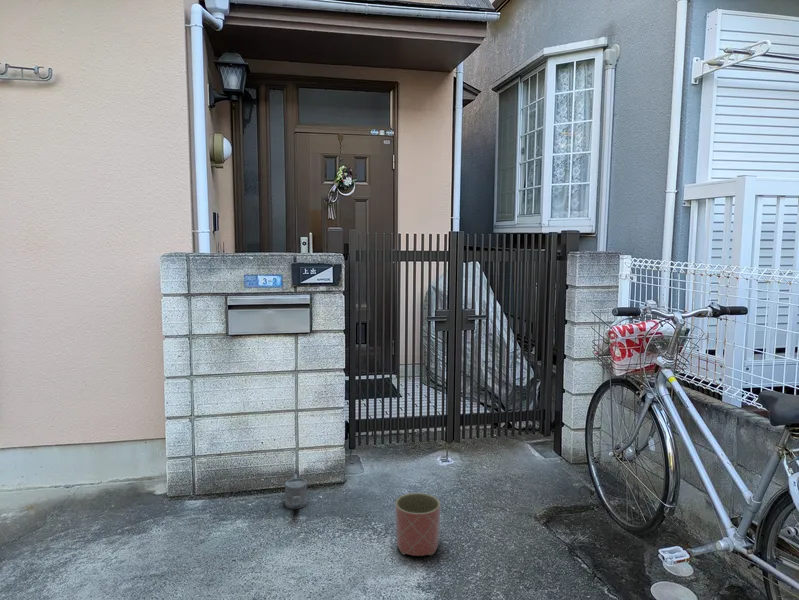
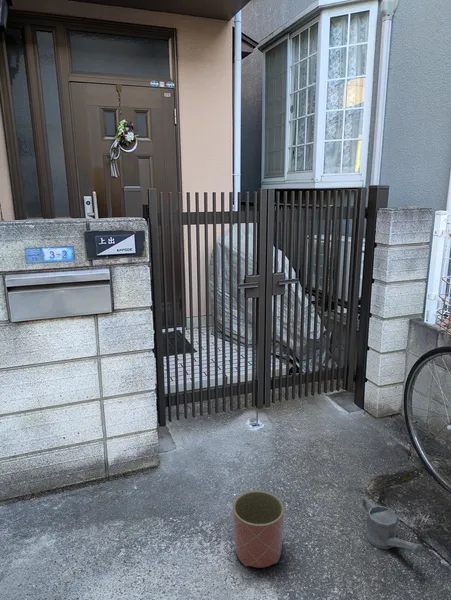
watering can: present [284,474,308,509] -> present [363,498,422,553]

